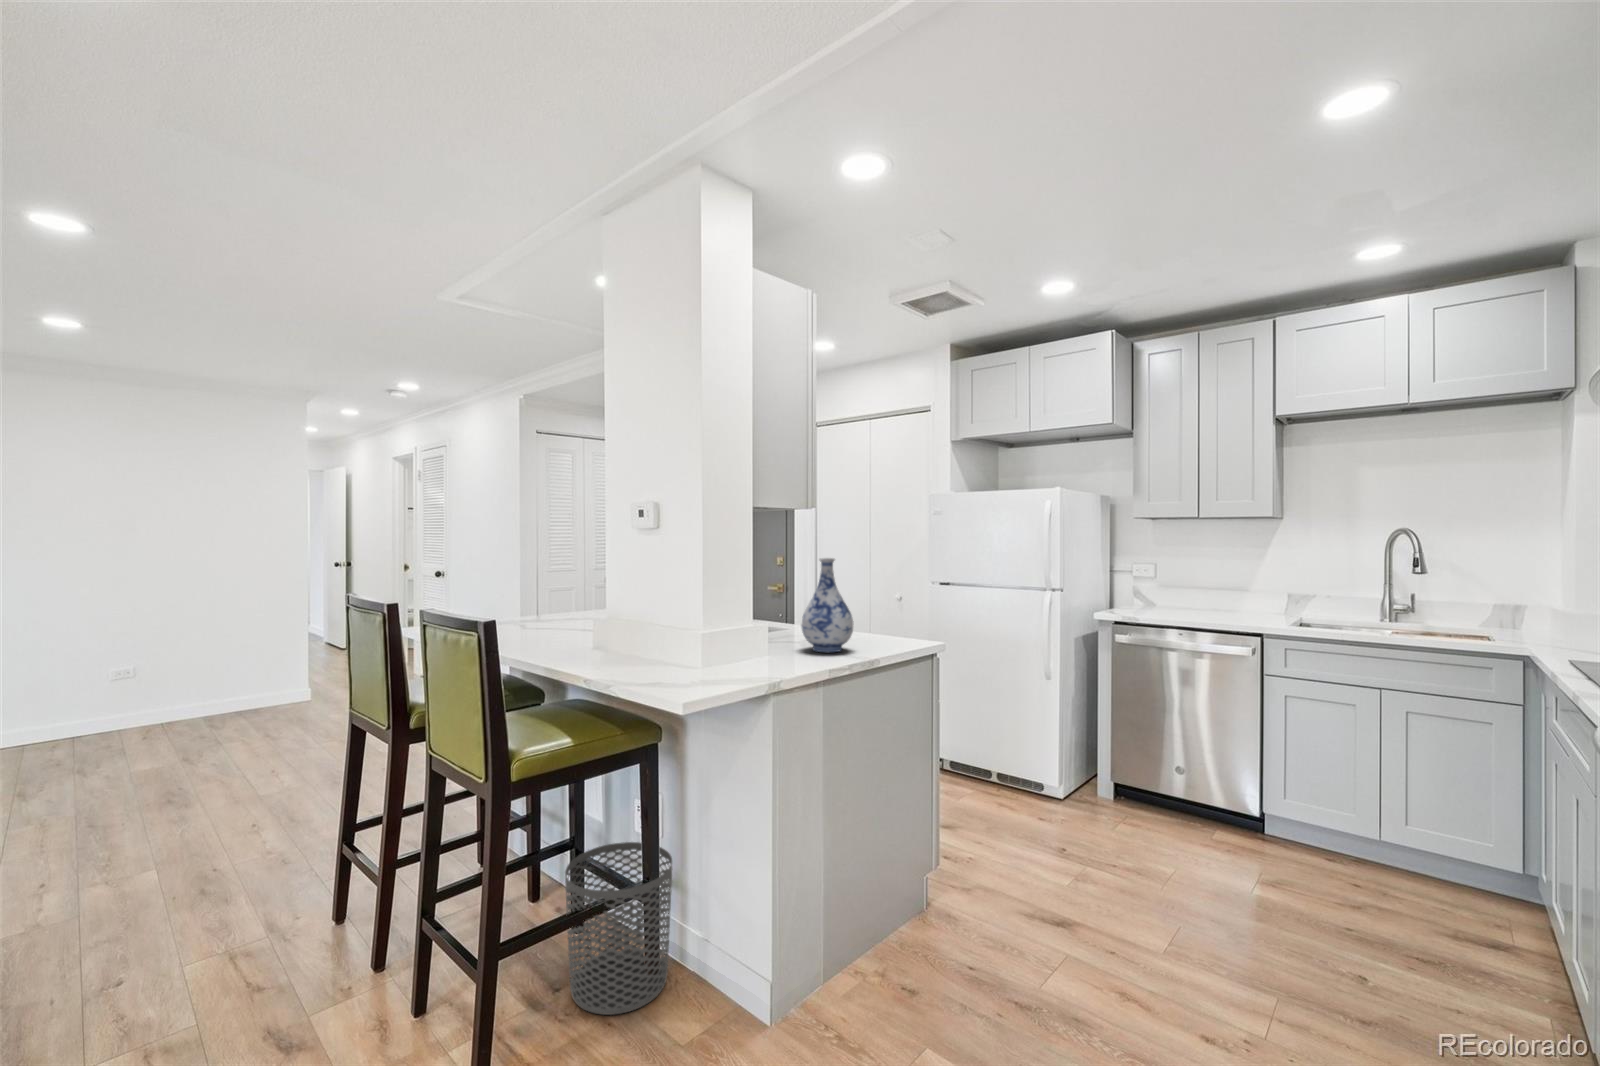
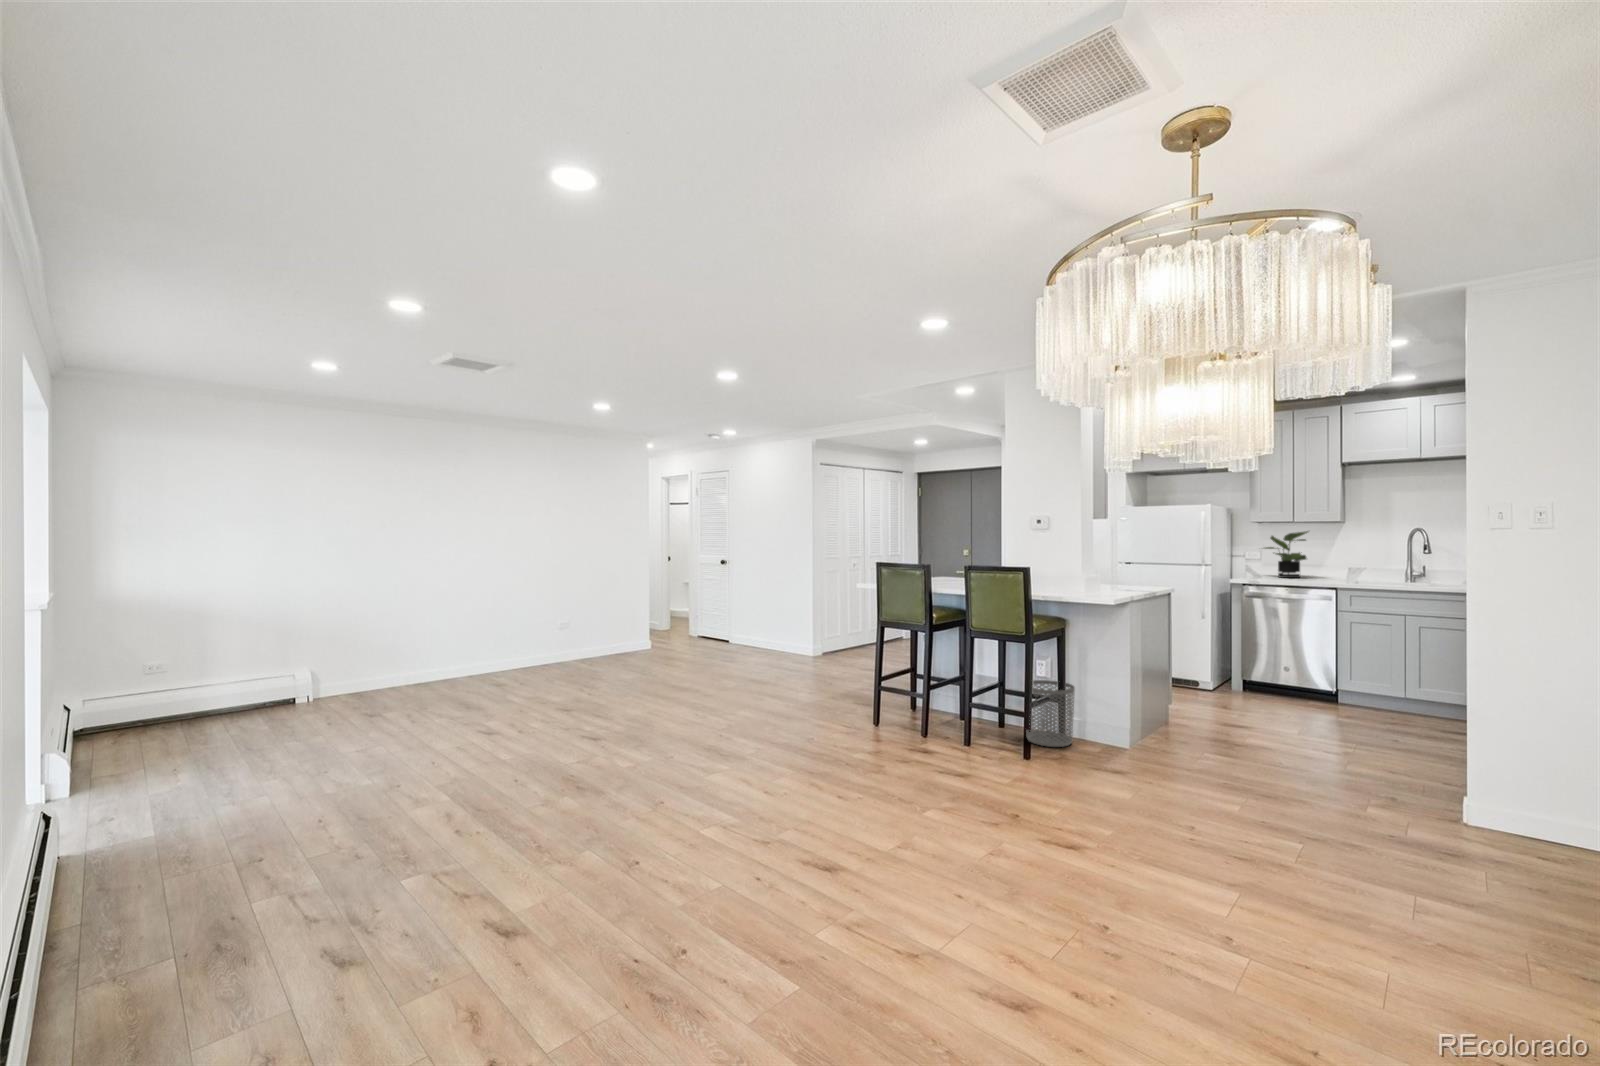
potted plant: none [1147,532,1226,610] -> present [1265,531,1308,578]
vase: present [801,558,853,652] -> none [1114,544,1142,590]

